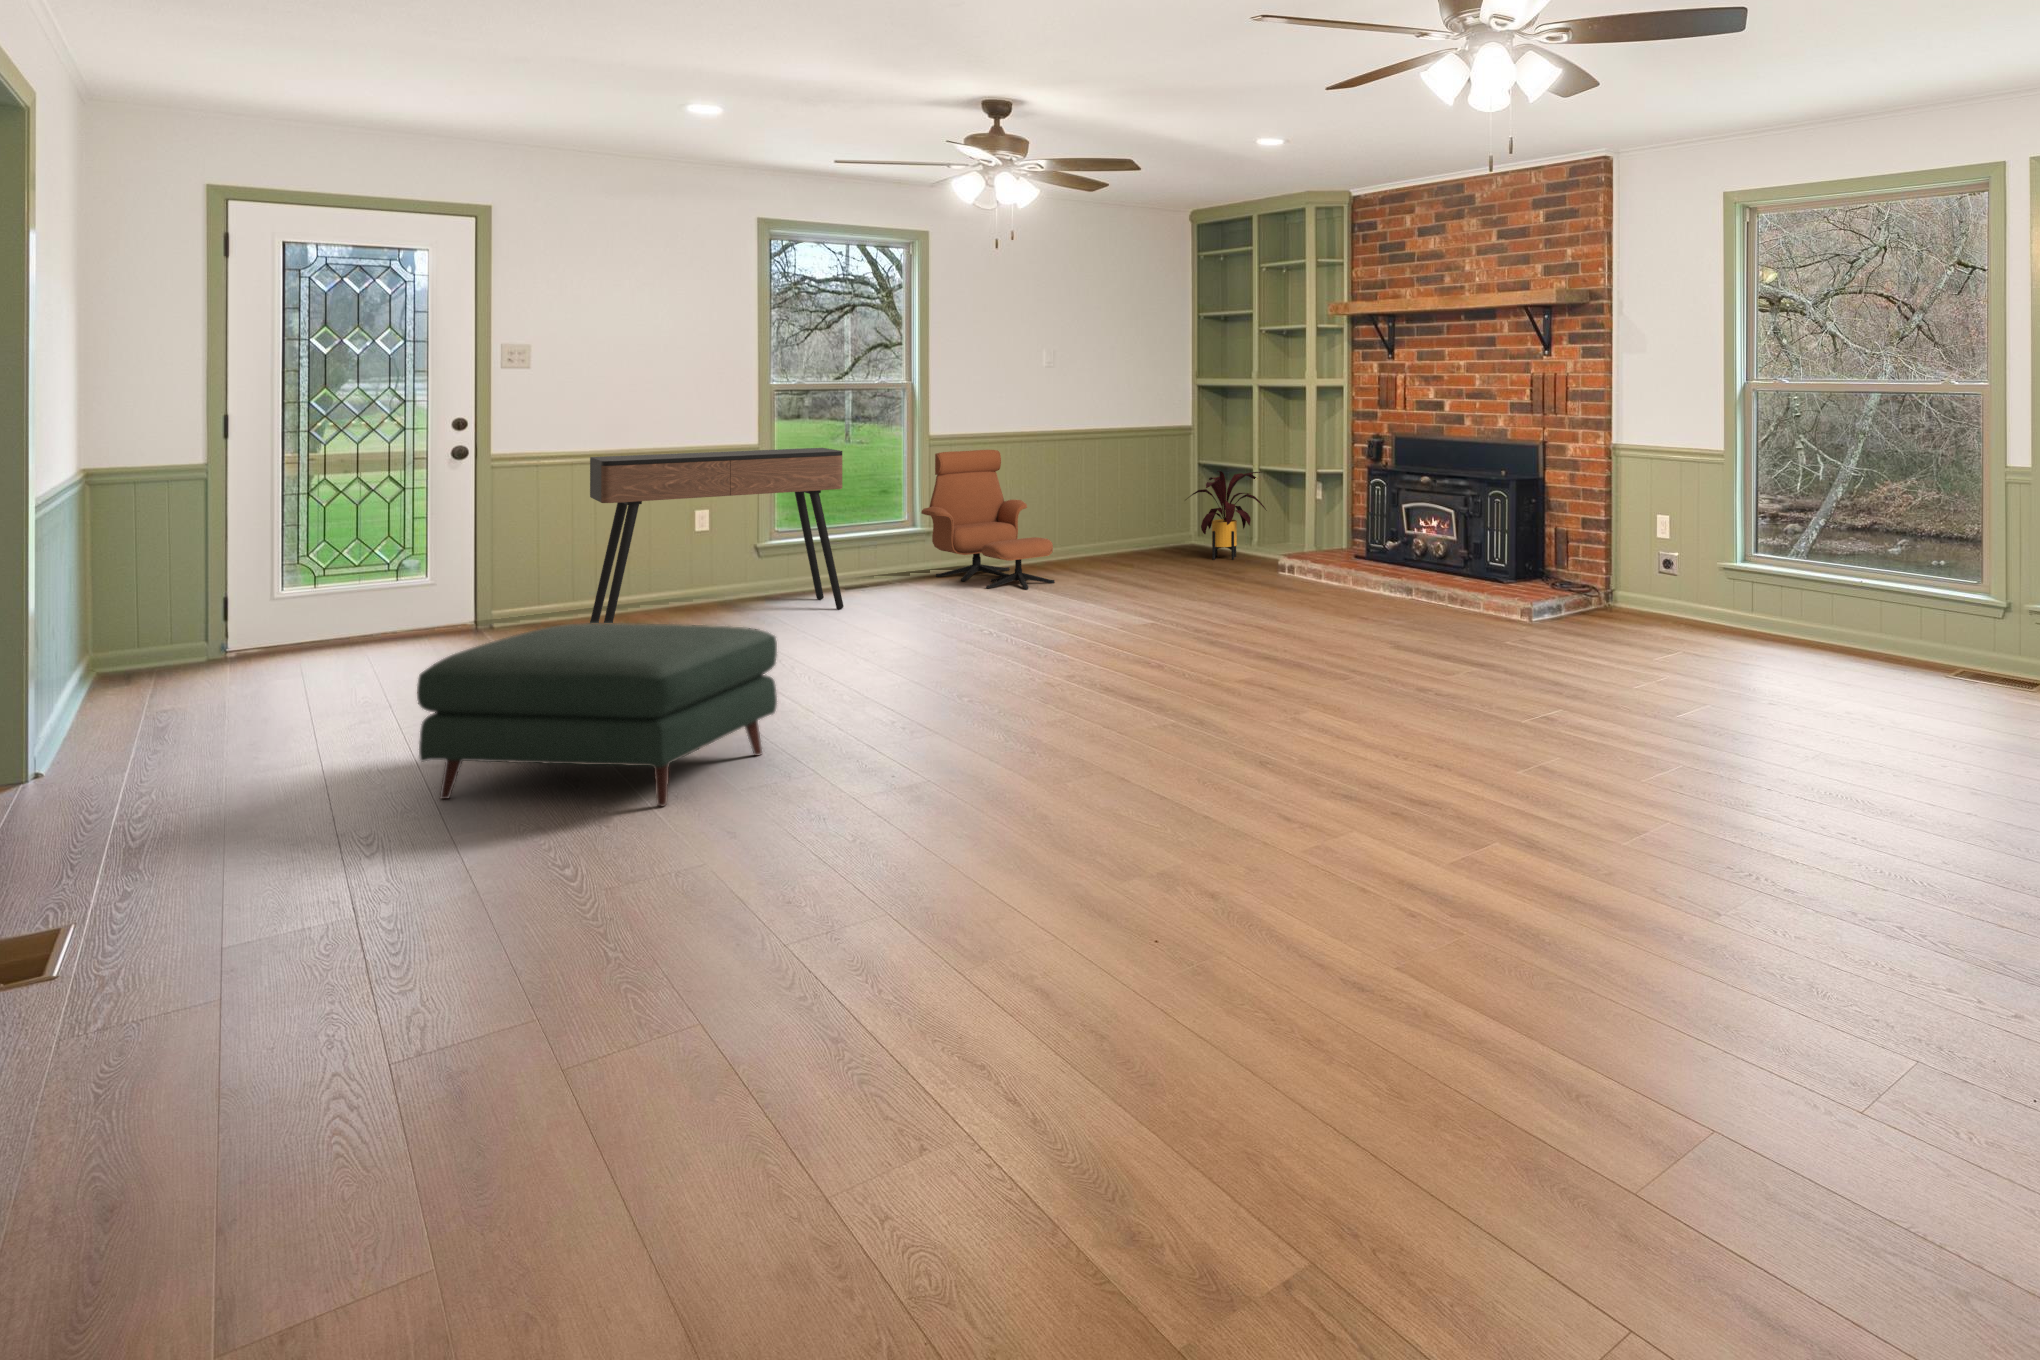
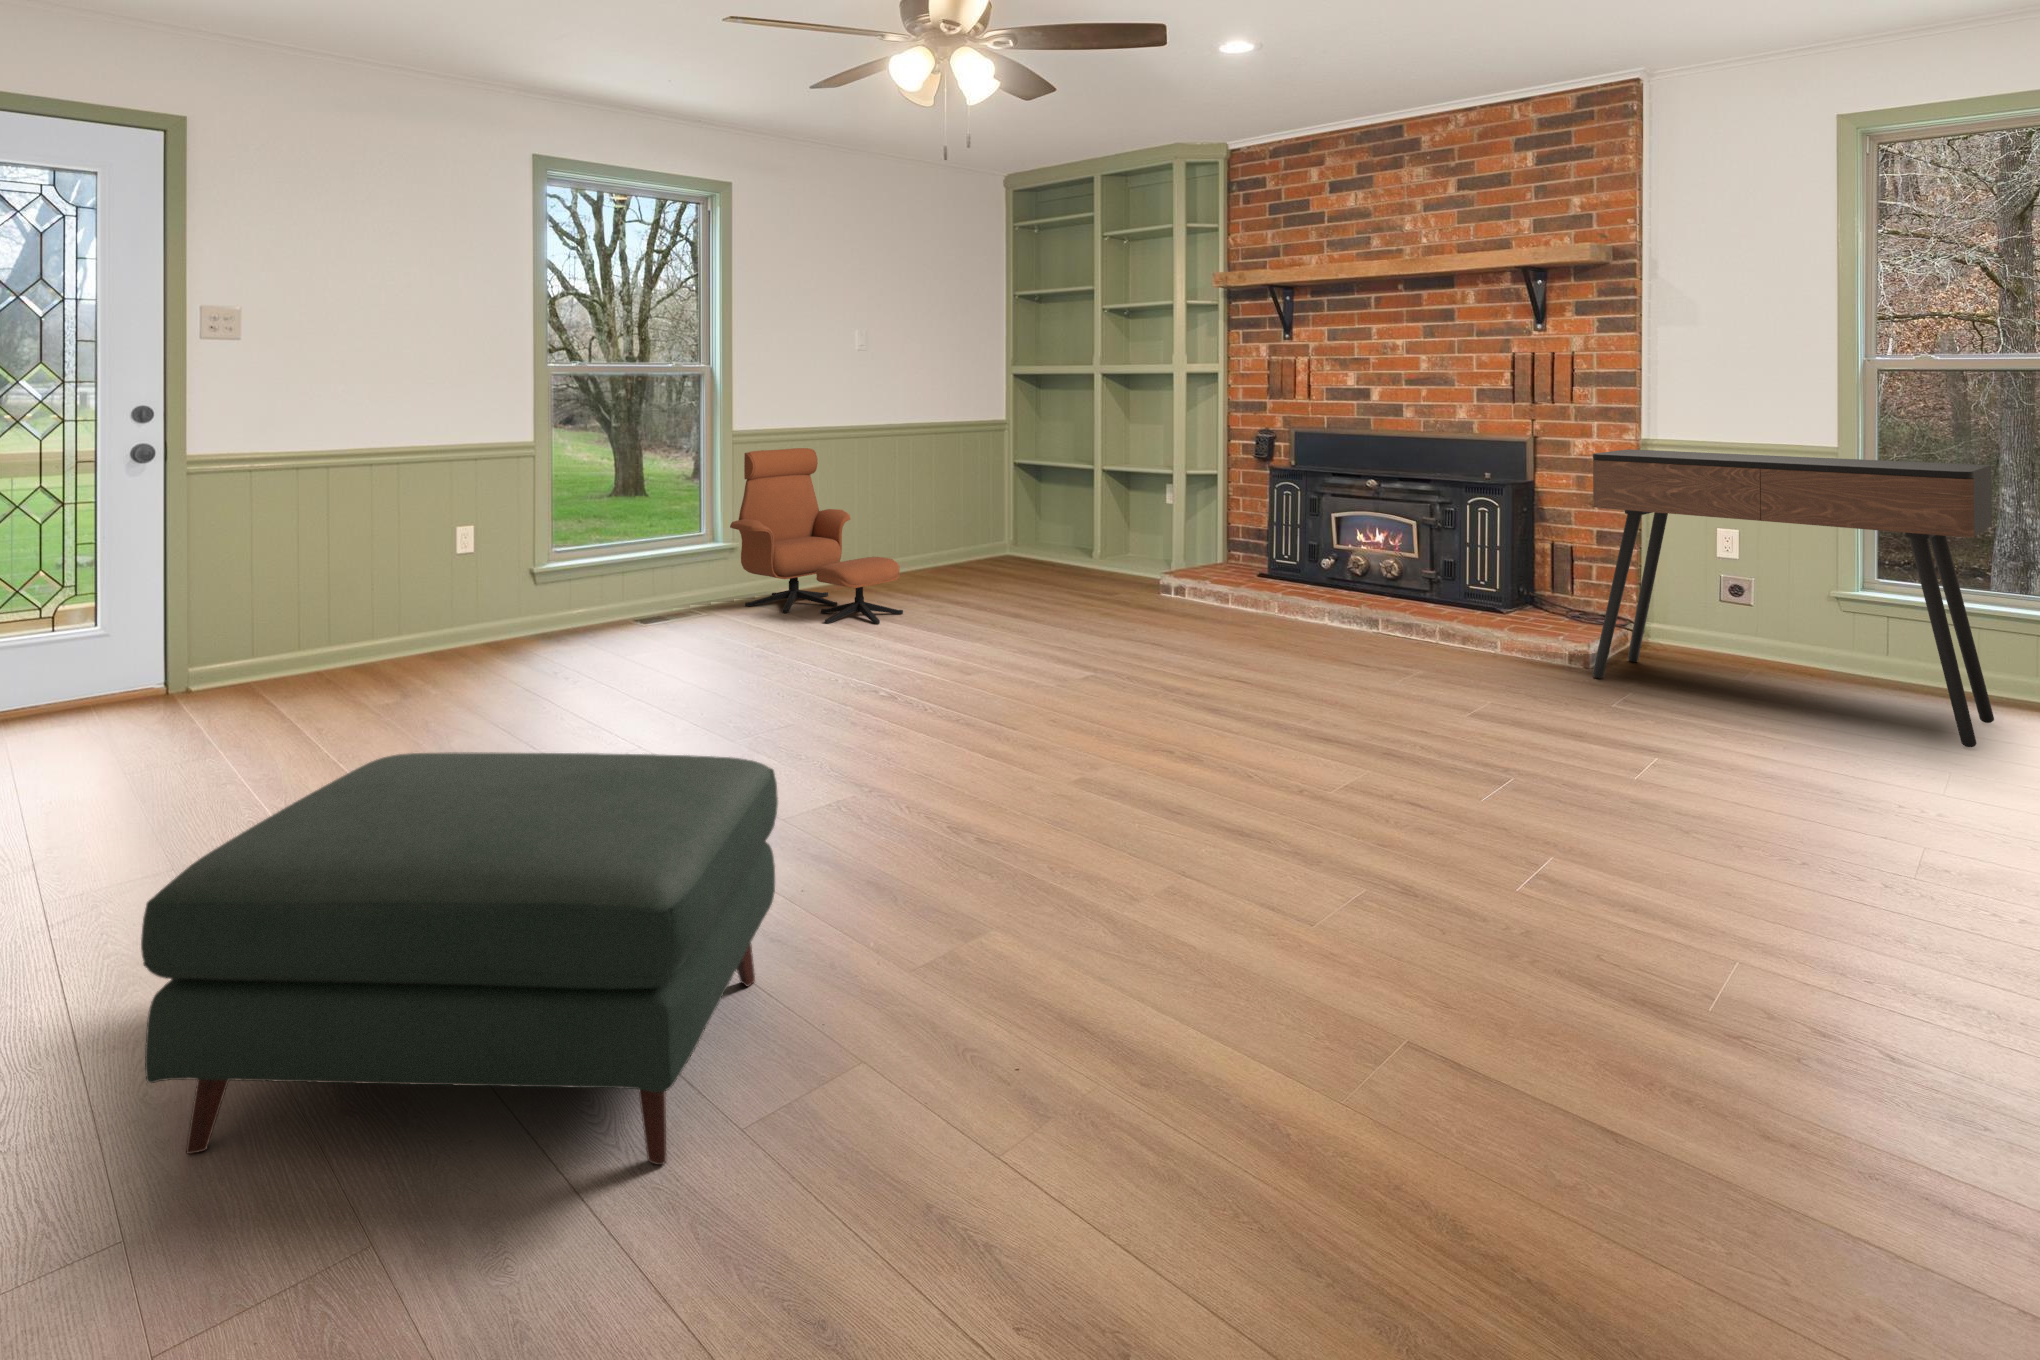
console table: present [590,448,844,623] -> present [1593,449,1994,747]
house plant: present [1188,471,1267,560] -> none [1022,473,1123,579]

